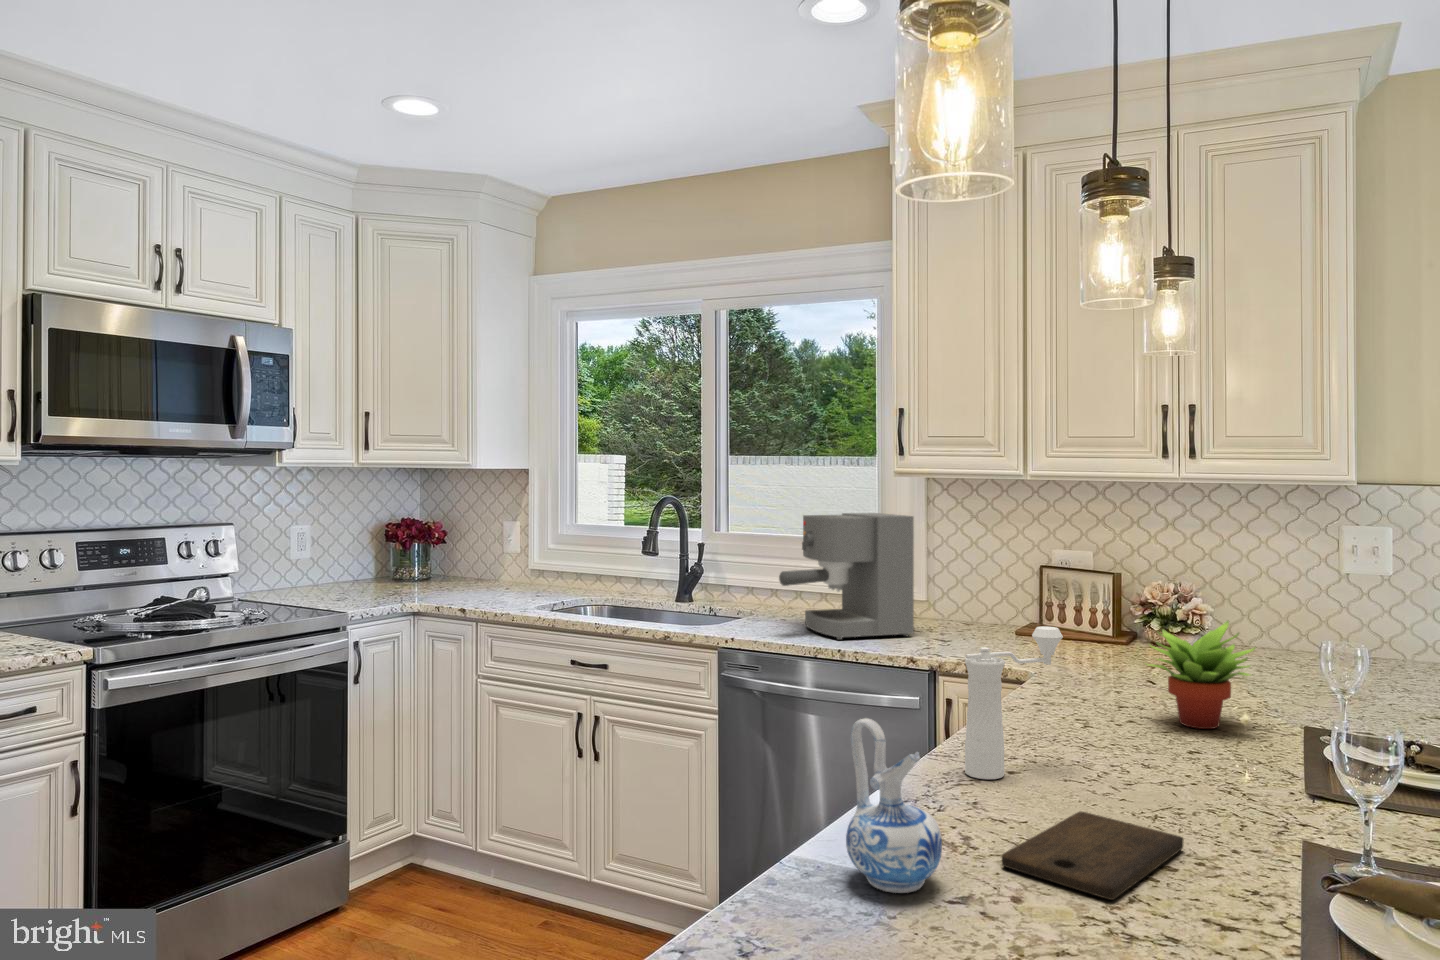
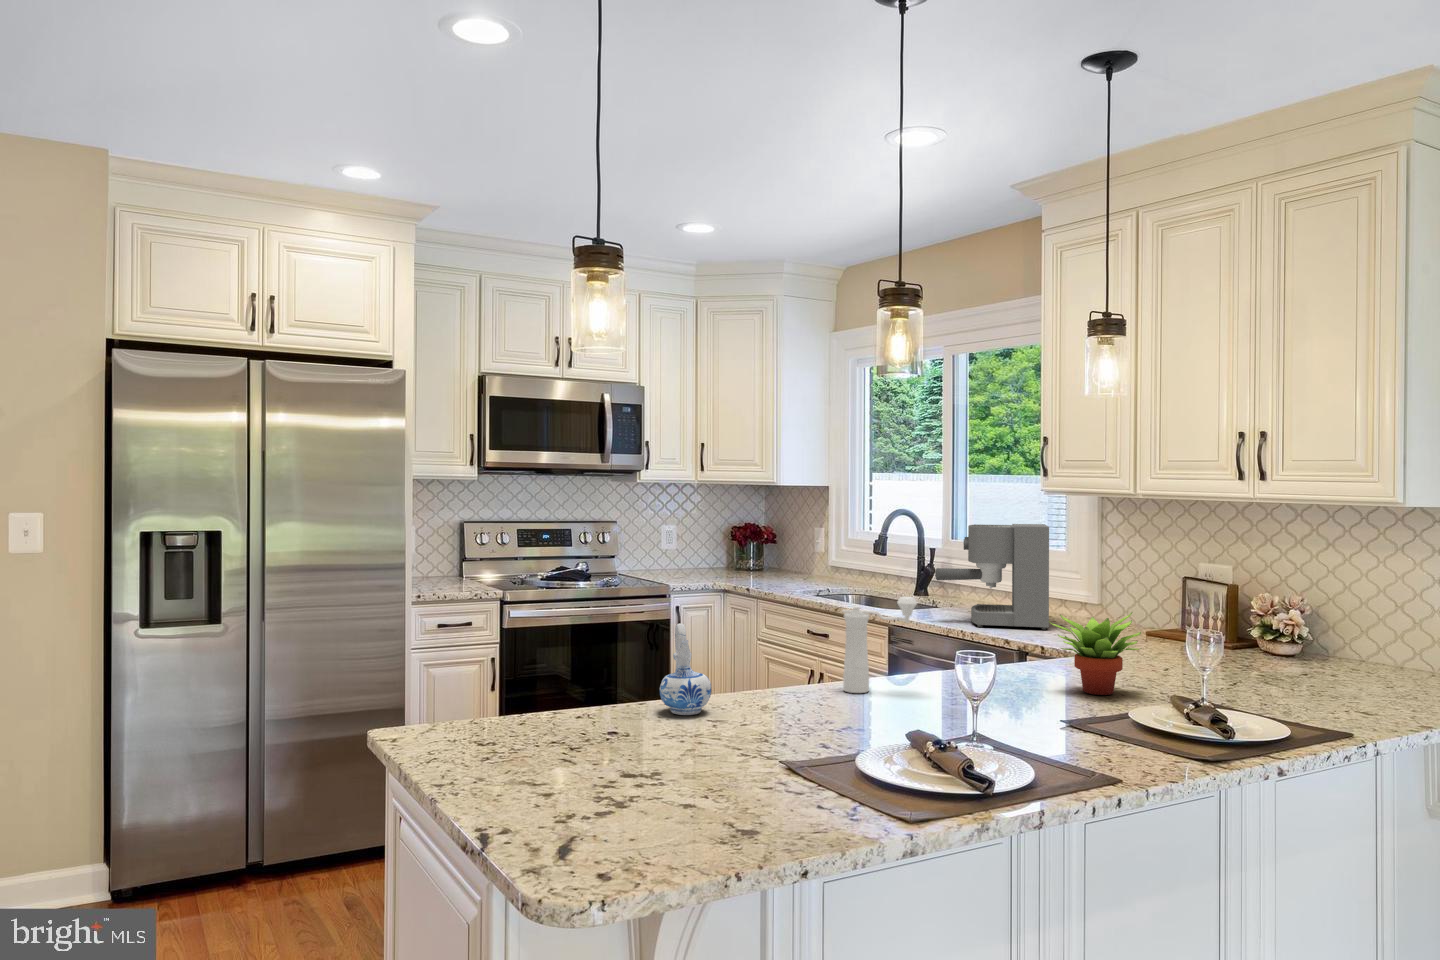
cutting board: present [1002,812,1183,900] -> none [752,704,871,731]

